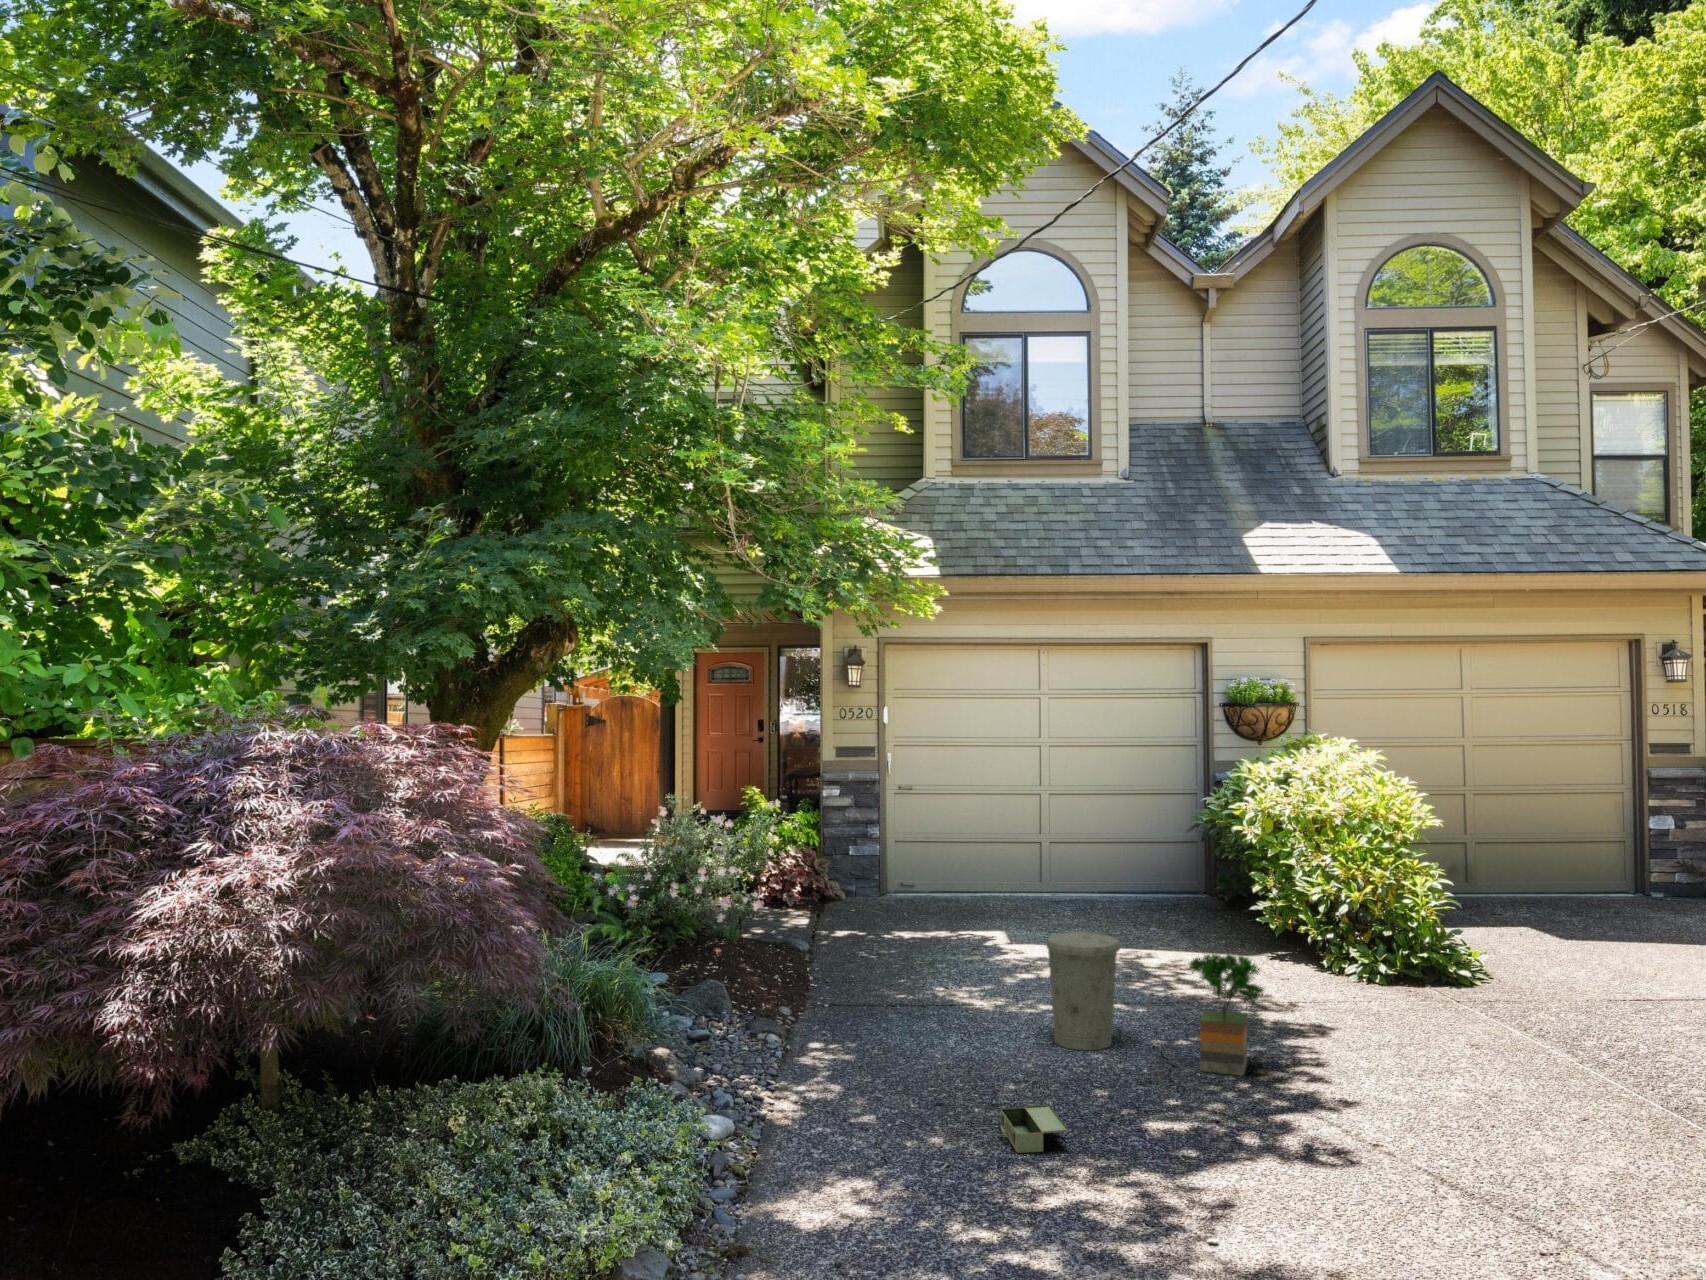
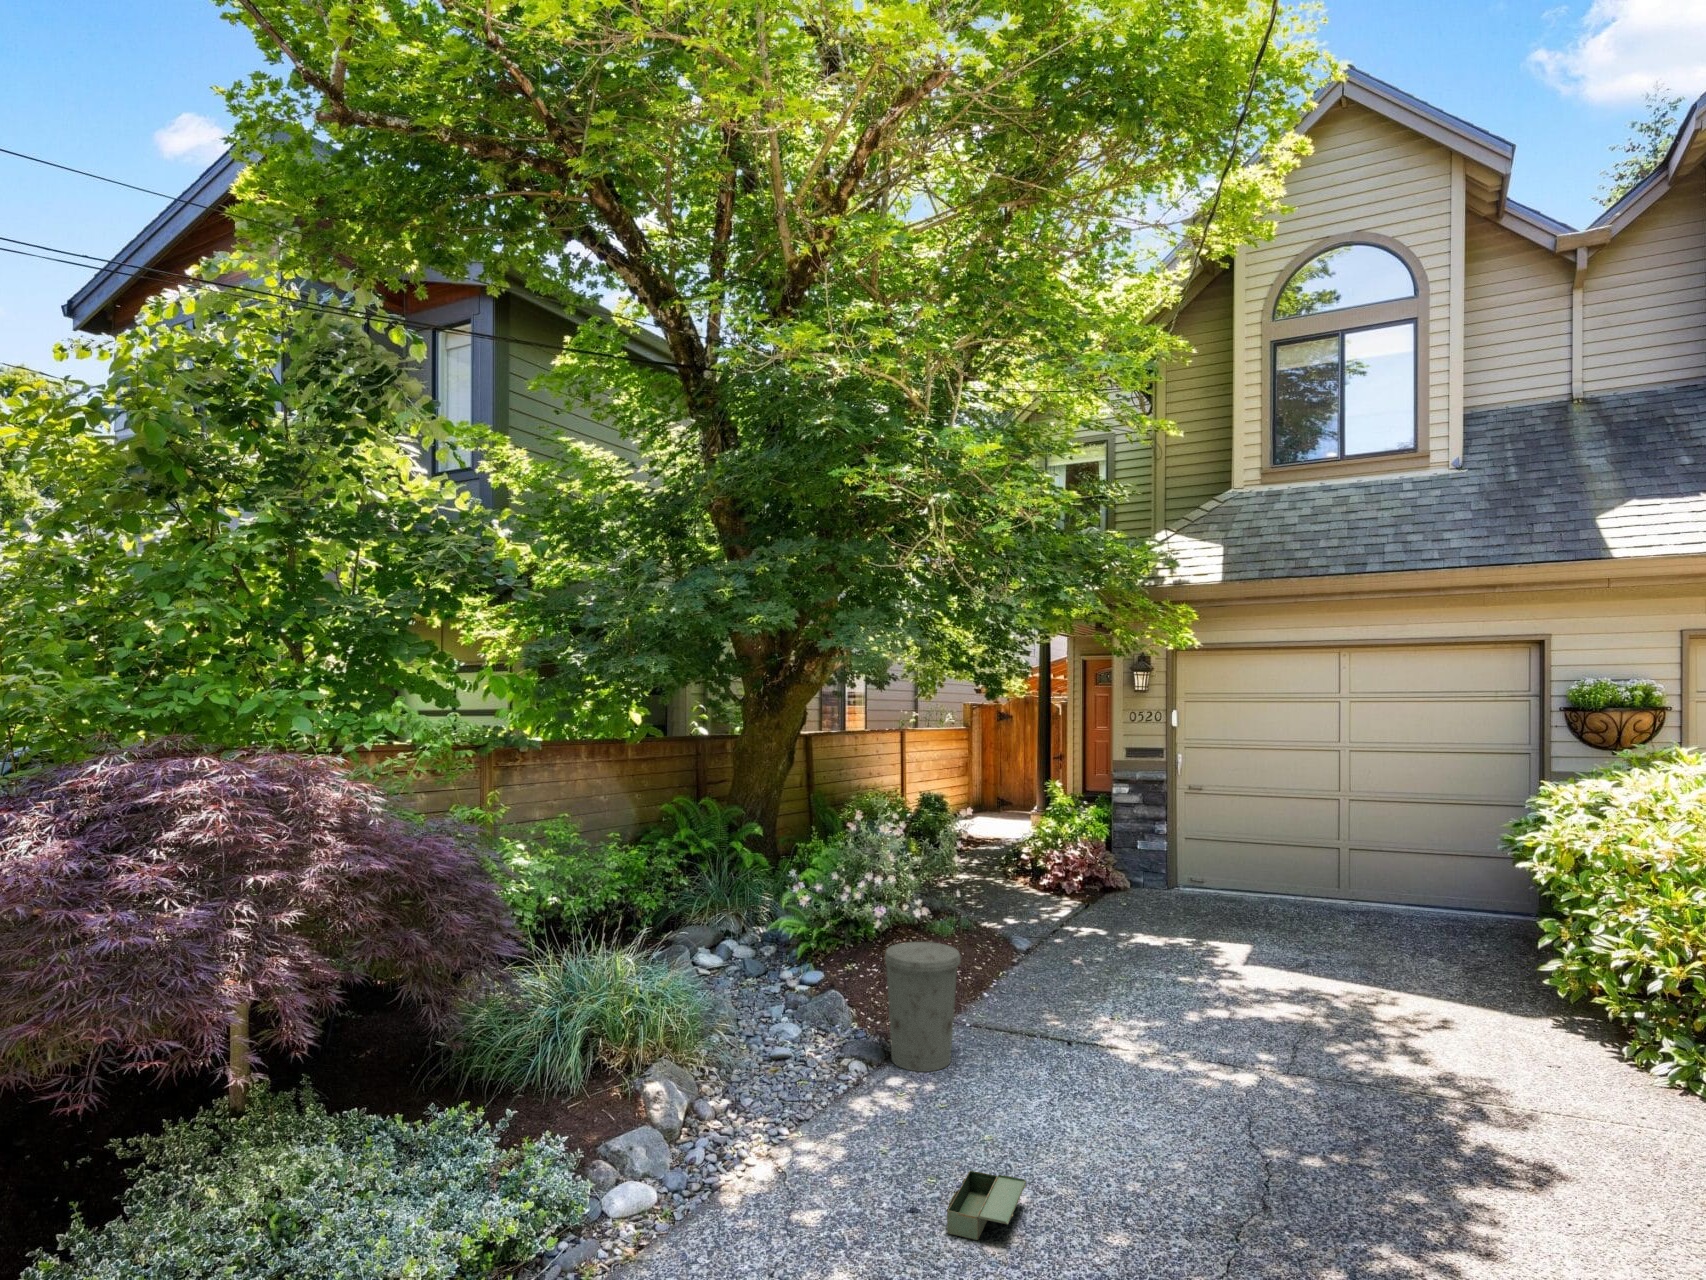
trash can: present [1047,932,1120,1050] -> present [885,942,961,1072]
potted tree: present [1189,953,1264,1076] -> none [1291,1023,1395,1195]

